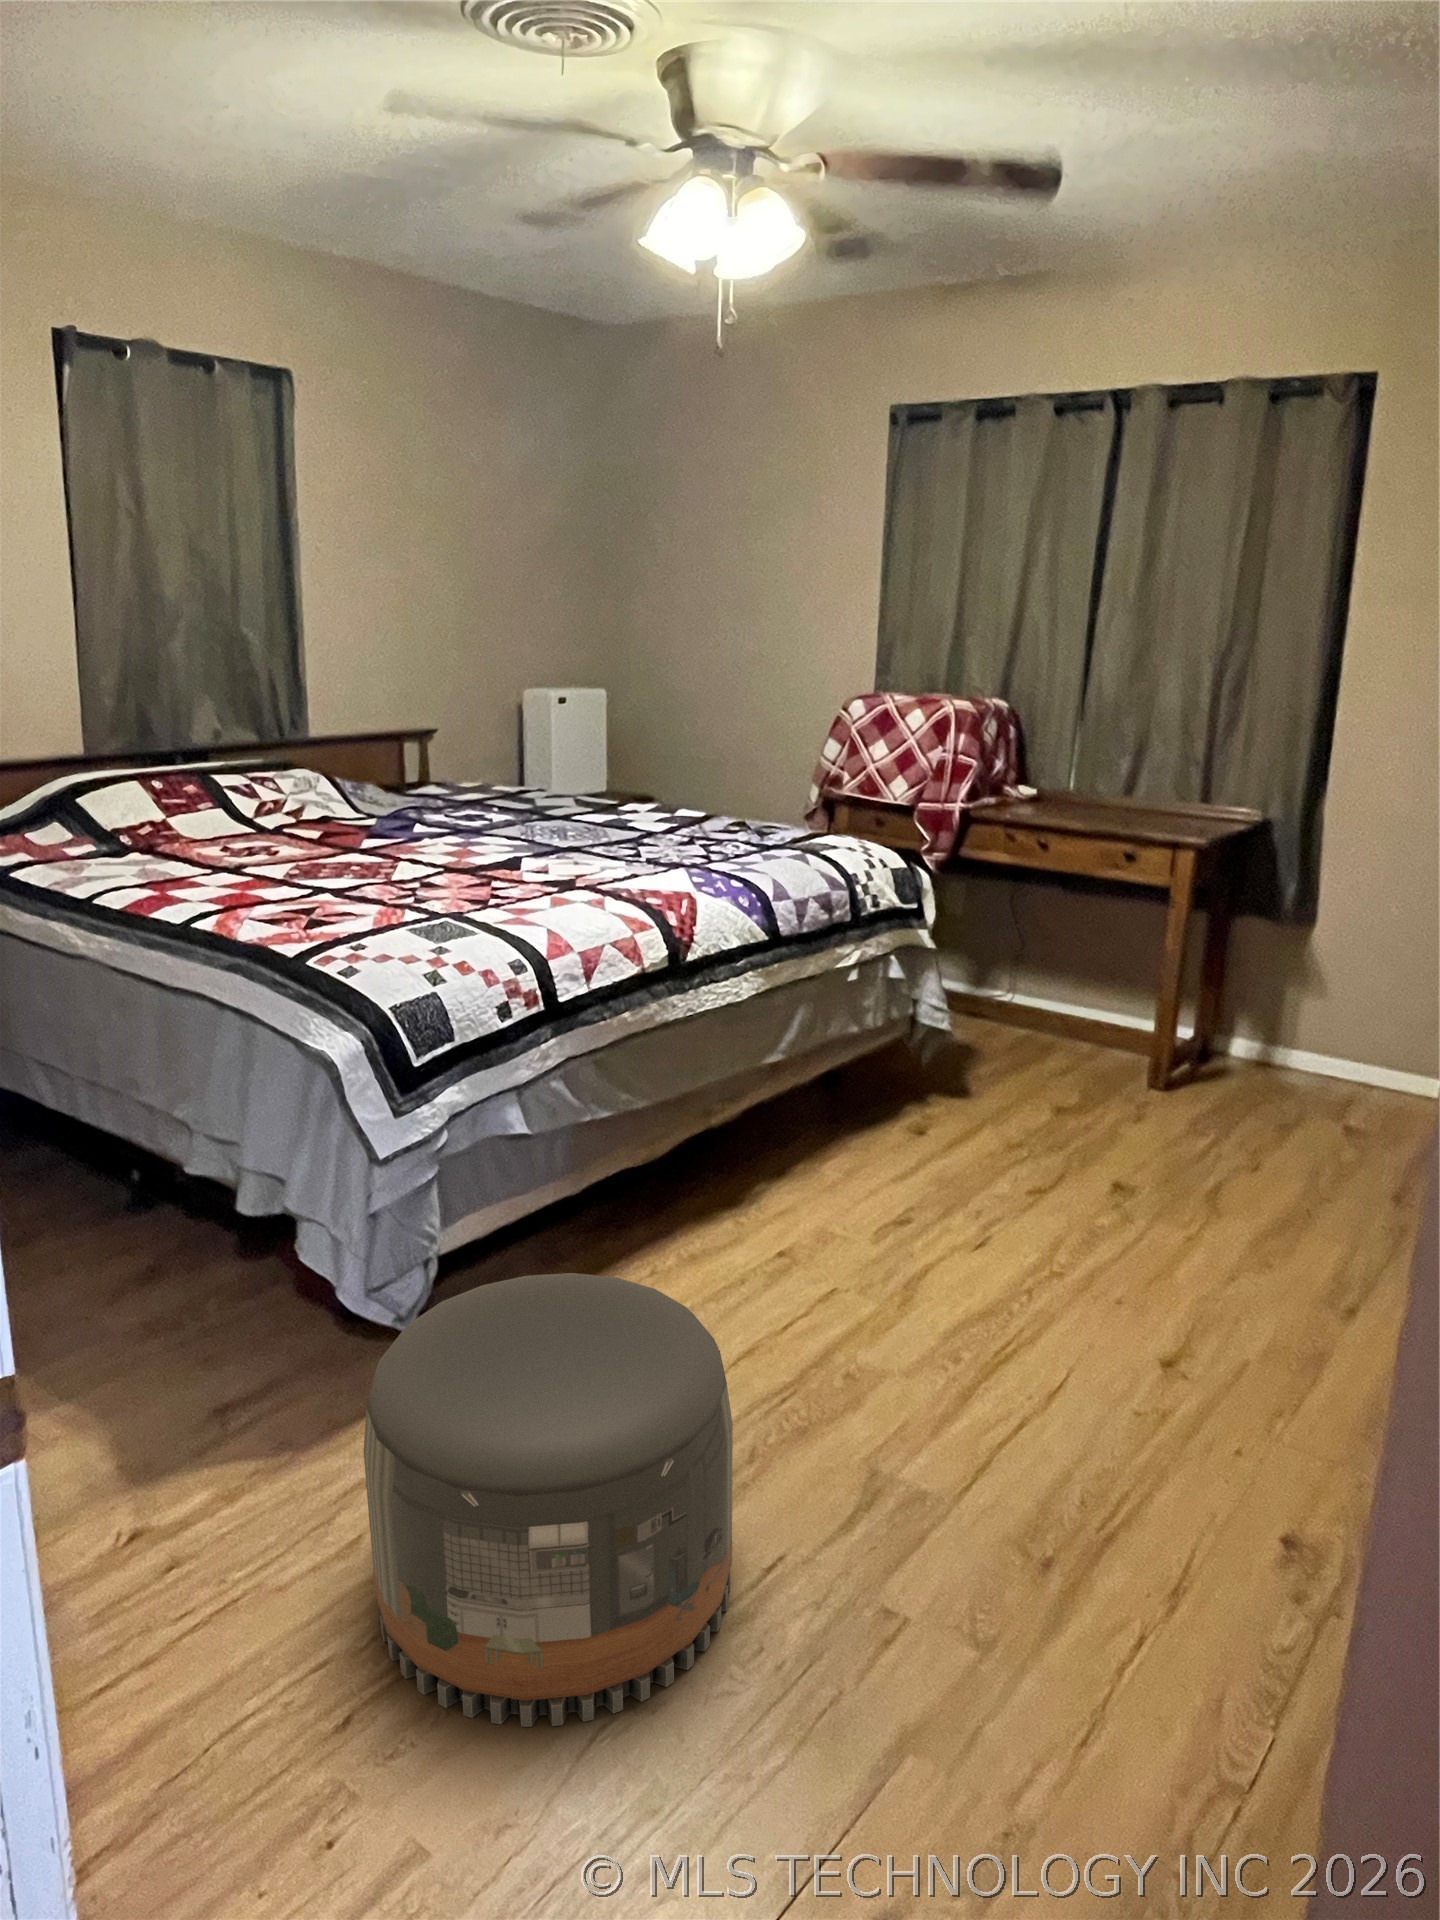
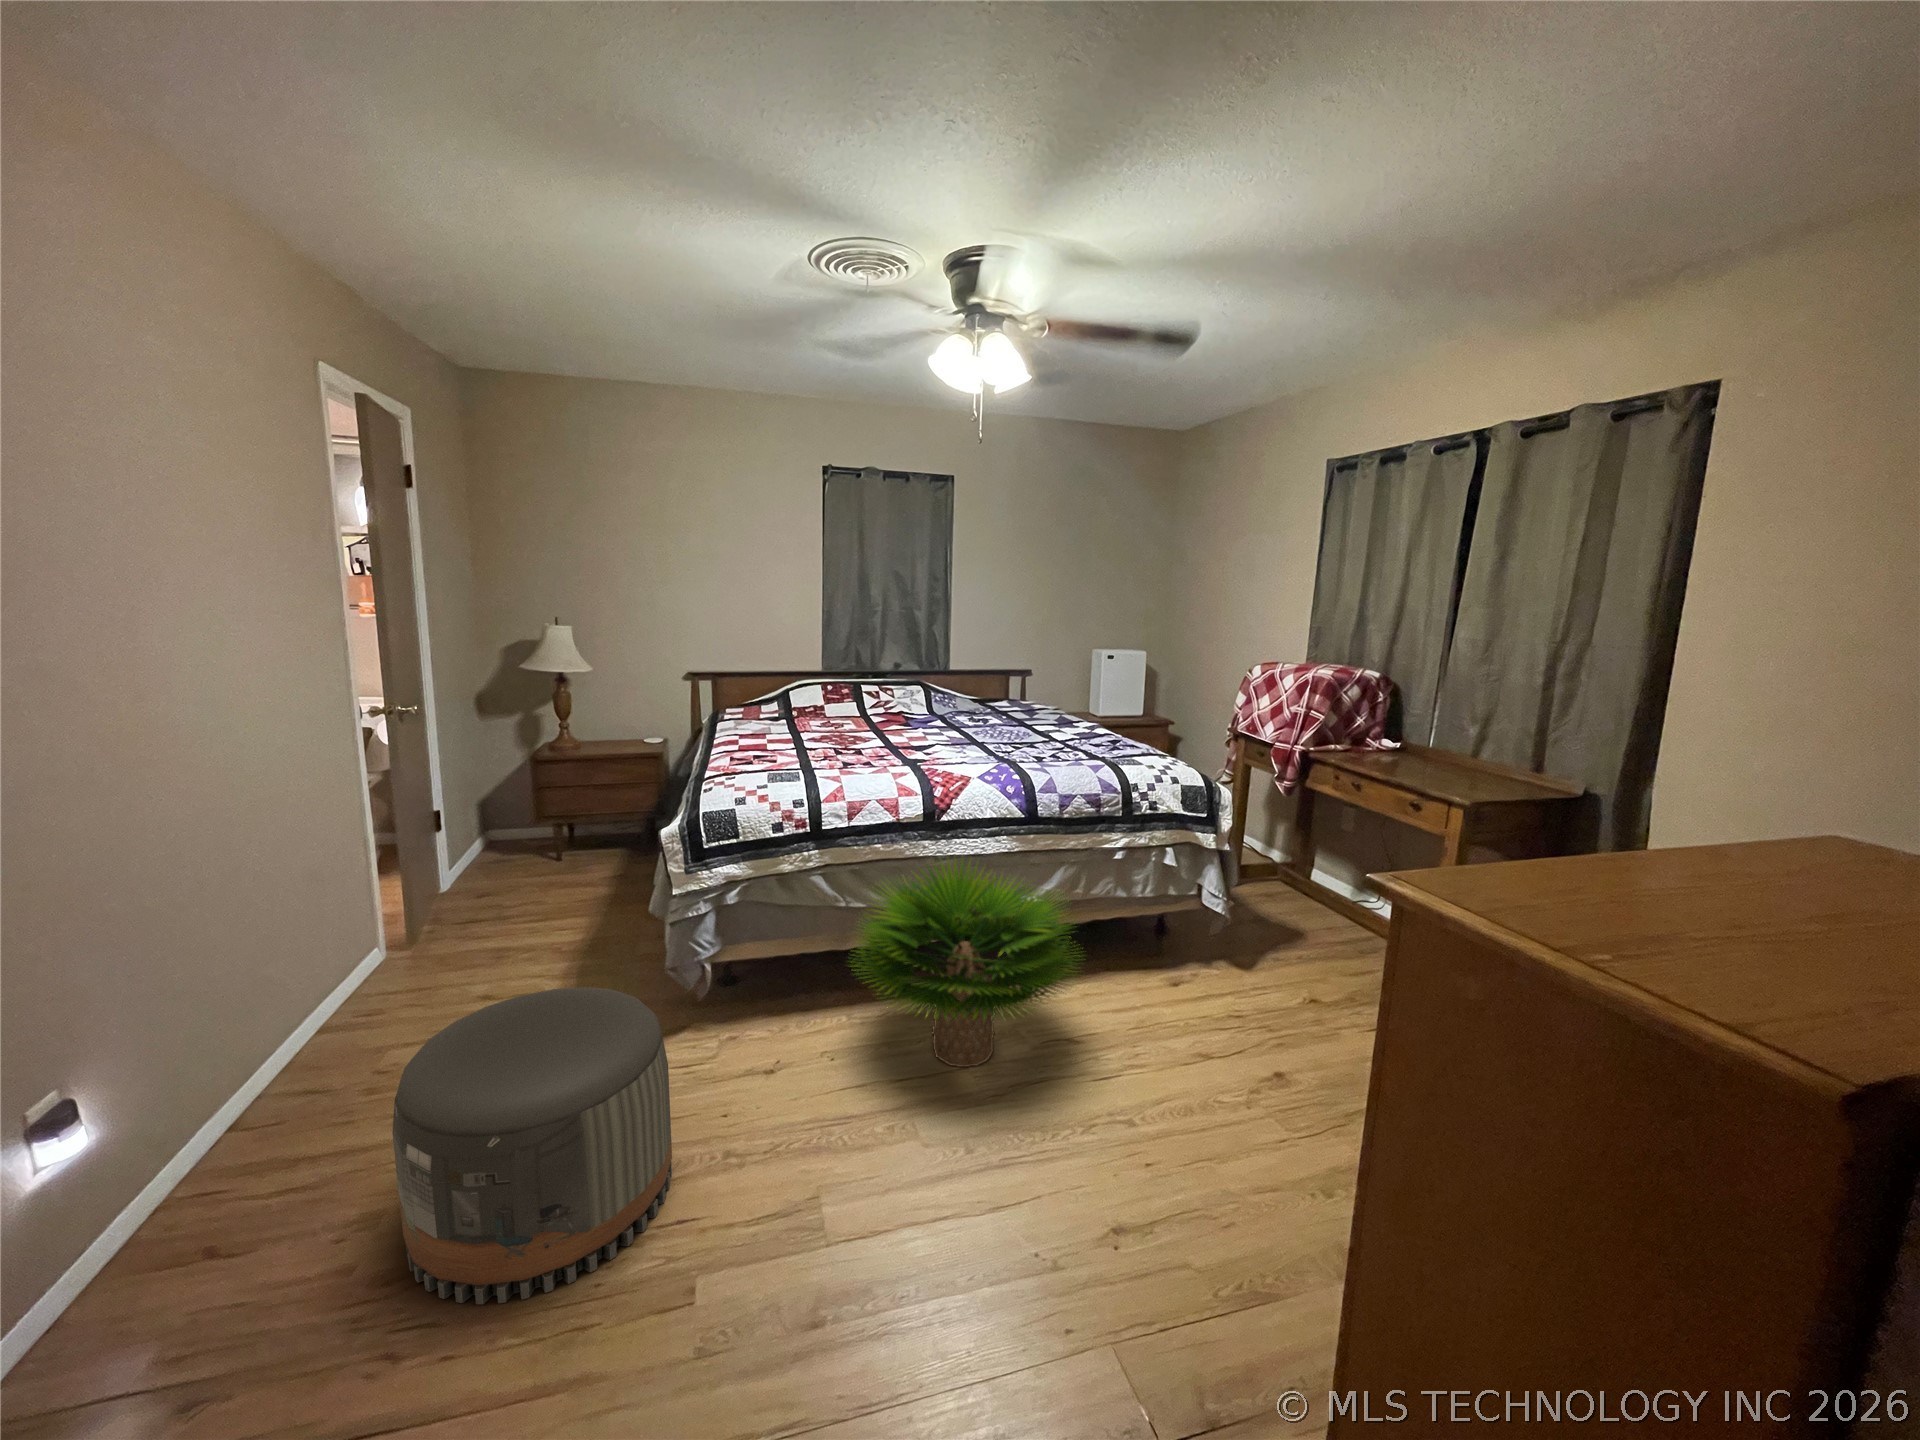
potted plant: none [648,987,975,1272] -> present [854,856,1079,1067]

